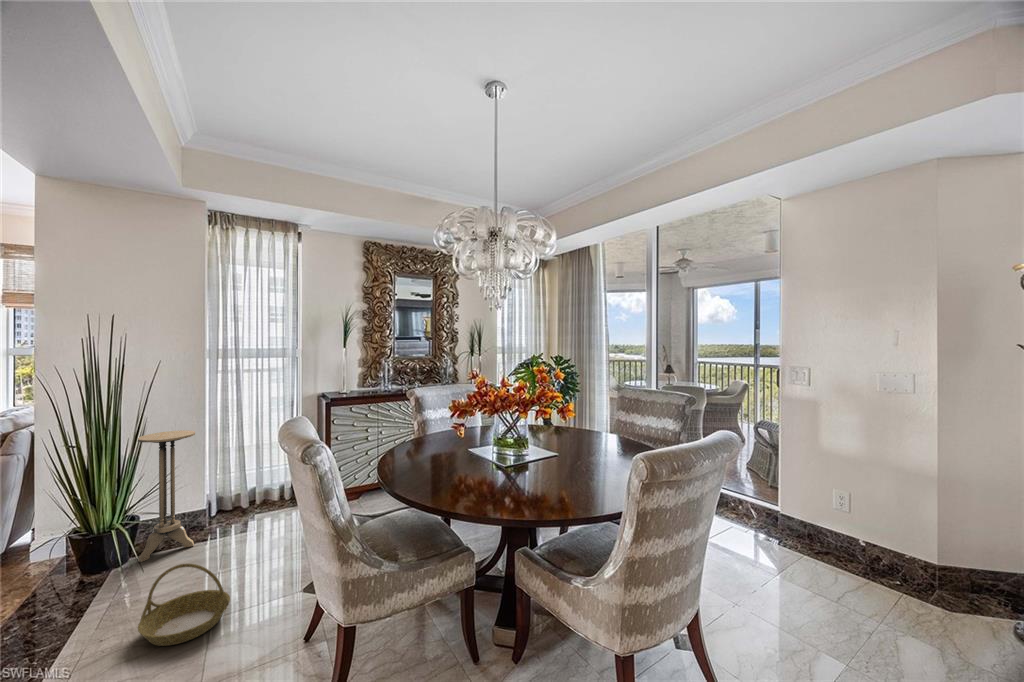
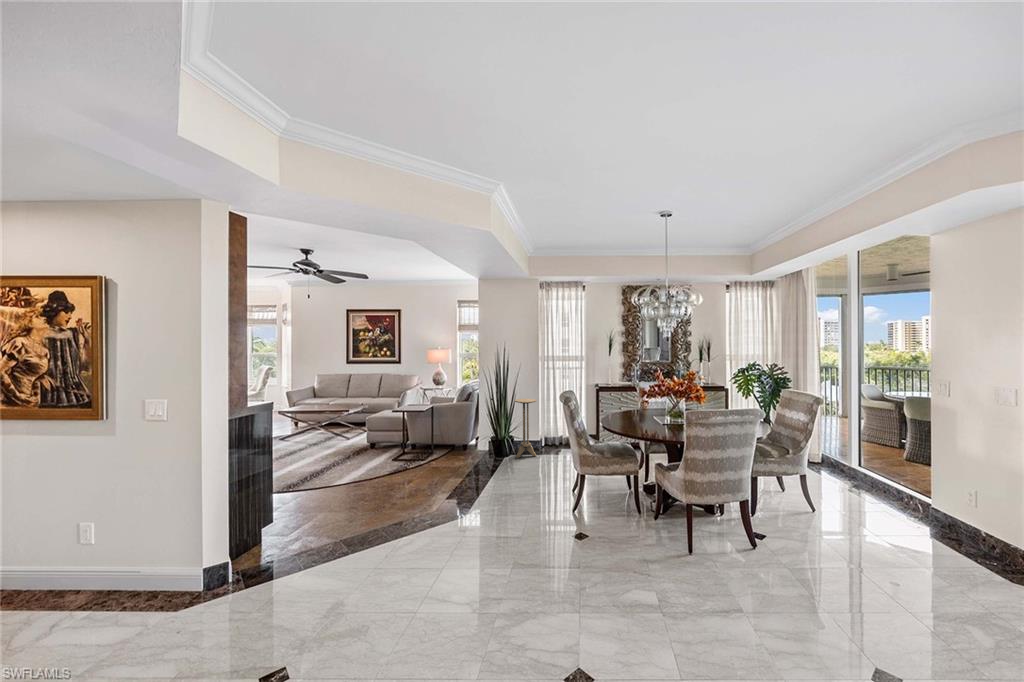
basket: present [138,564,230,646] -> none [525,454,556,483]

